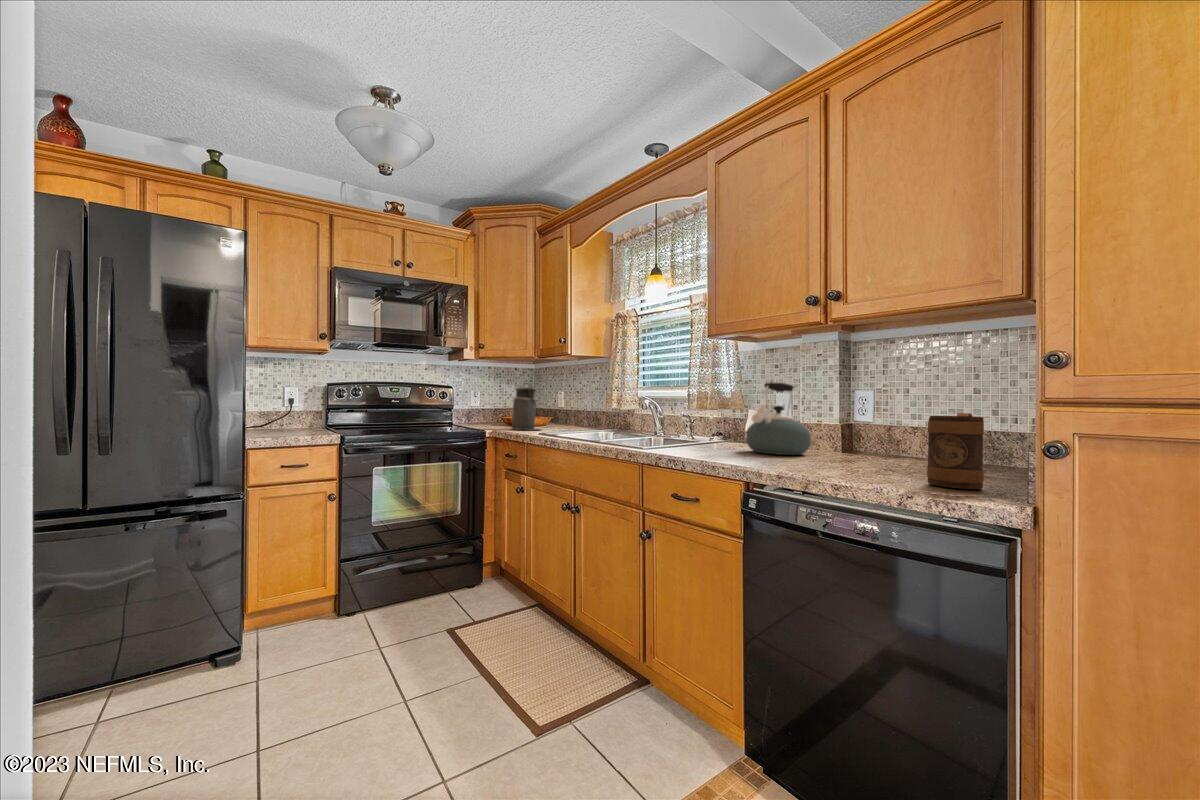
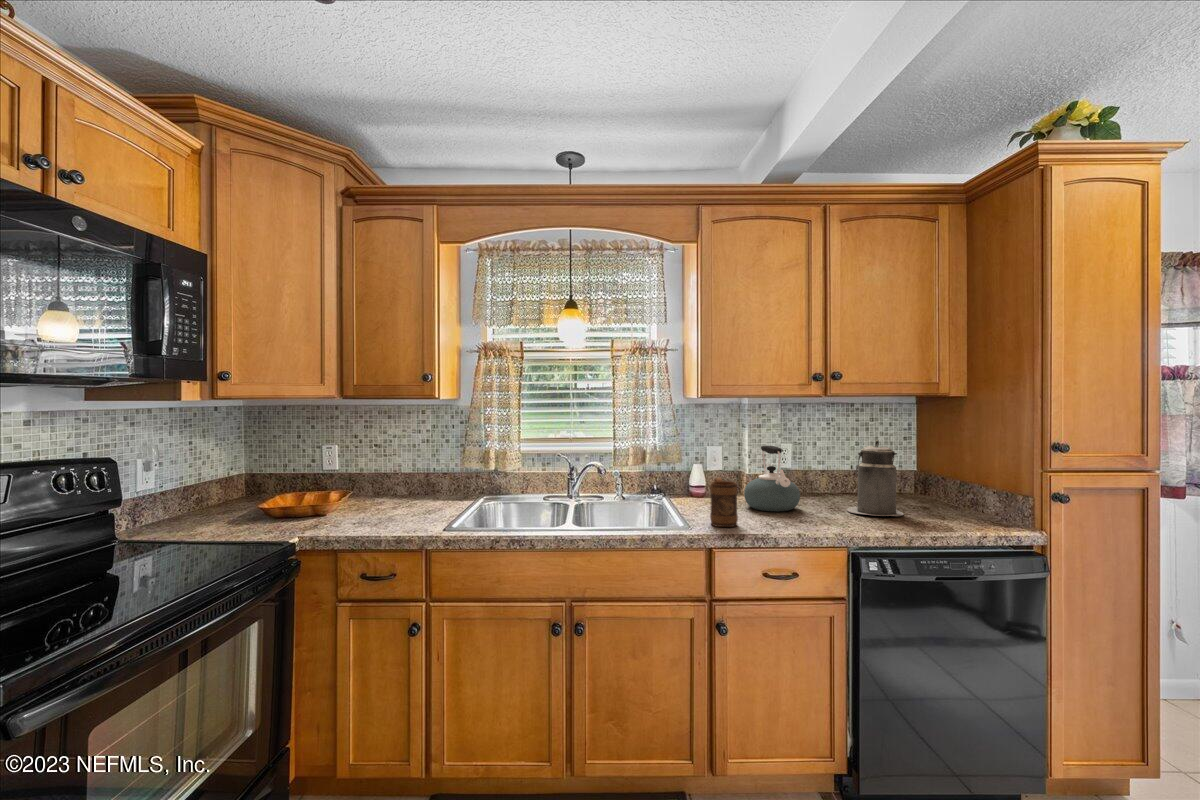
canister: present [511,383,537,430] -> present [847,440,903,516]
mug: present [927,413,984,489] -> present [710,478,738,527]

